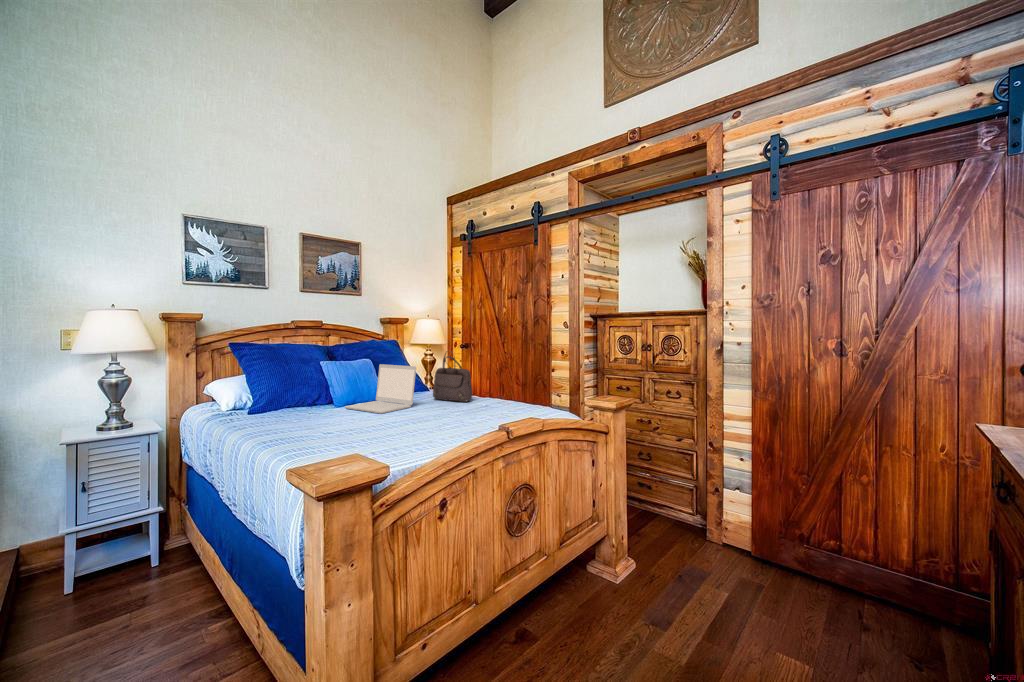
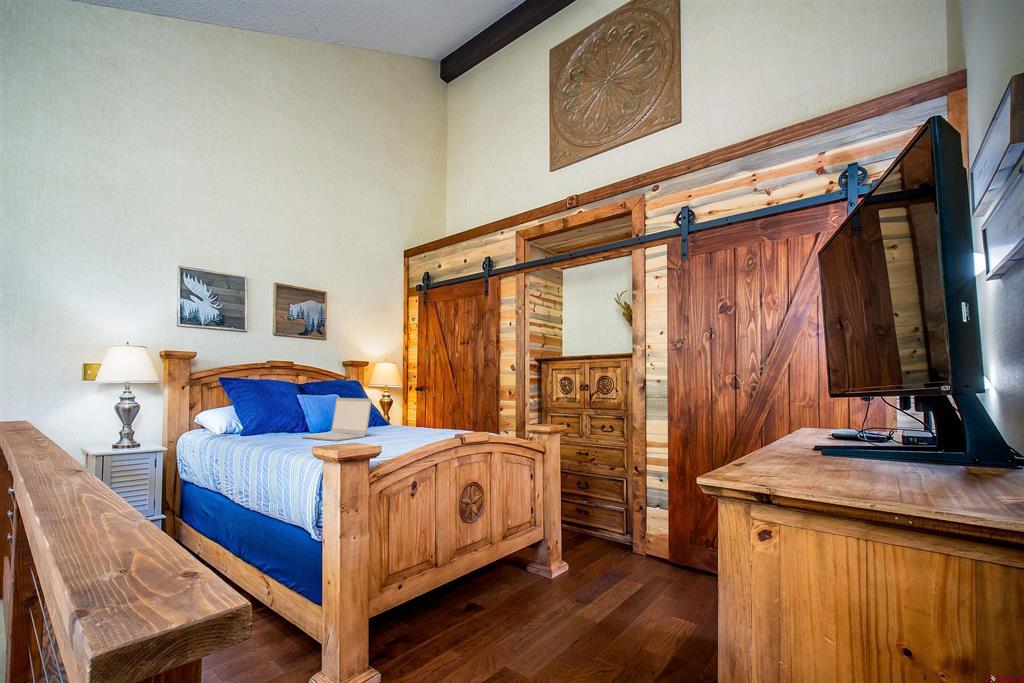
handbag: present [433,353,472,402] -> none [386,386,423,434]

